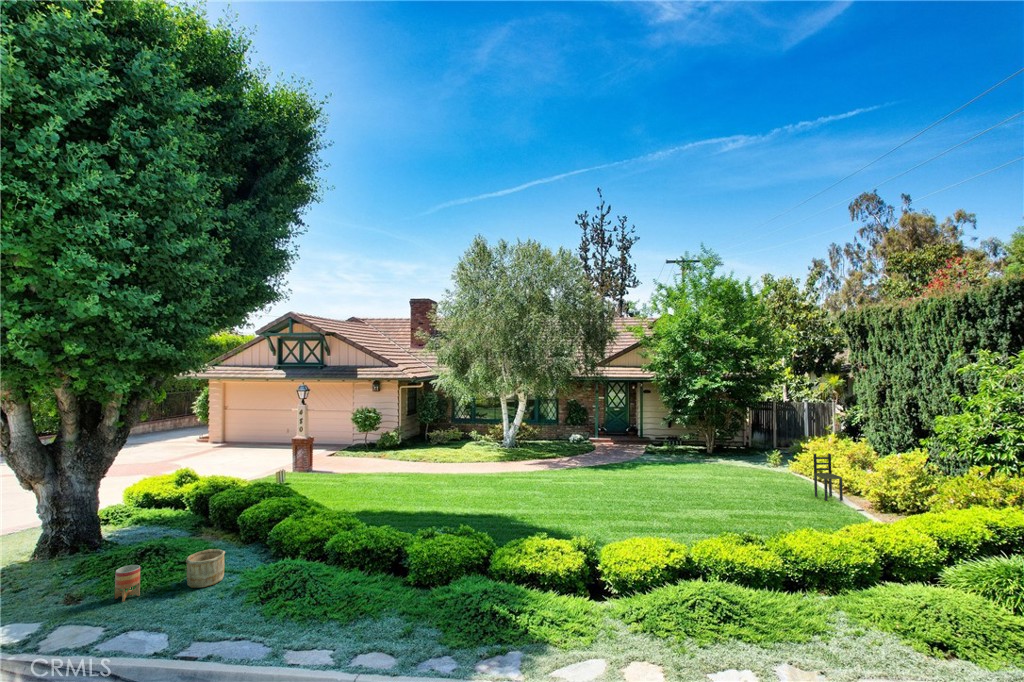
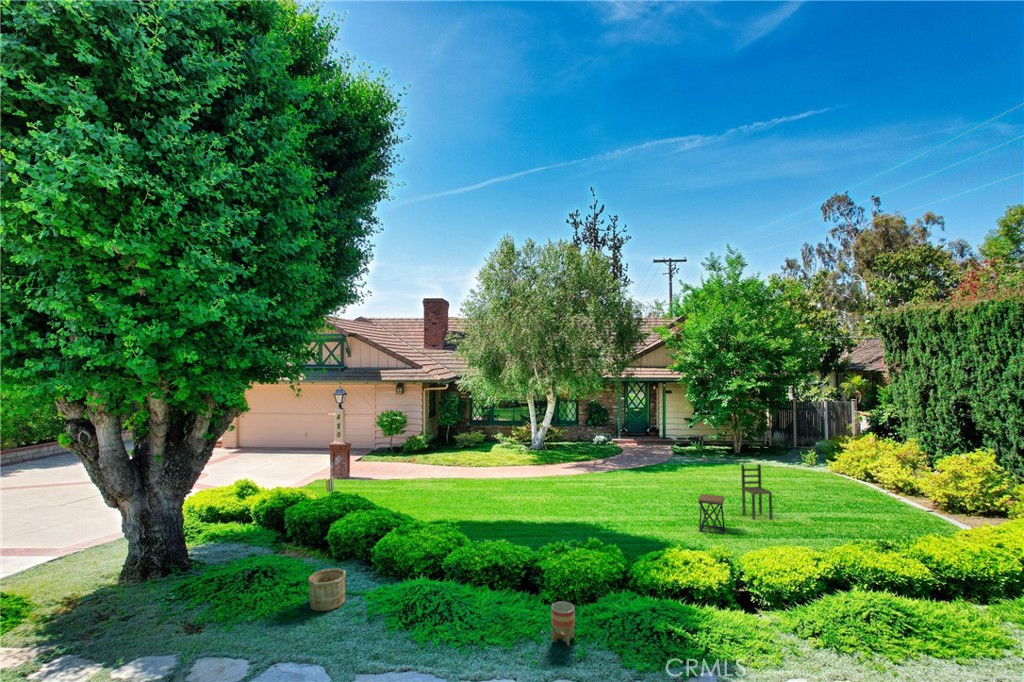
chair: present [814,453,843,501] -> present [741,464,773,520]
stool: none [614,489,642,530] -> present [698,494,725,535]
planter: present [115,565,140,602] -> present [551,602,575,646]

